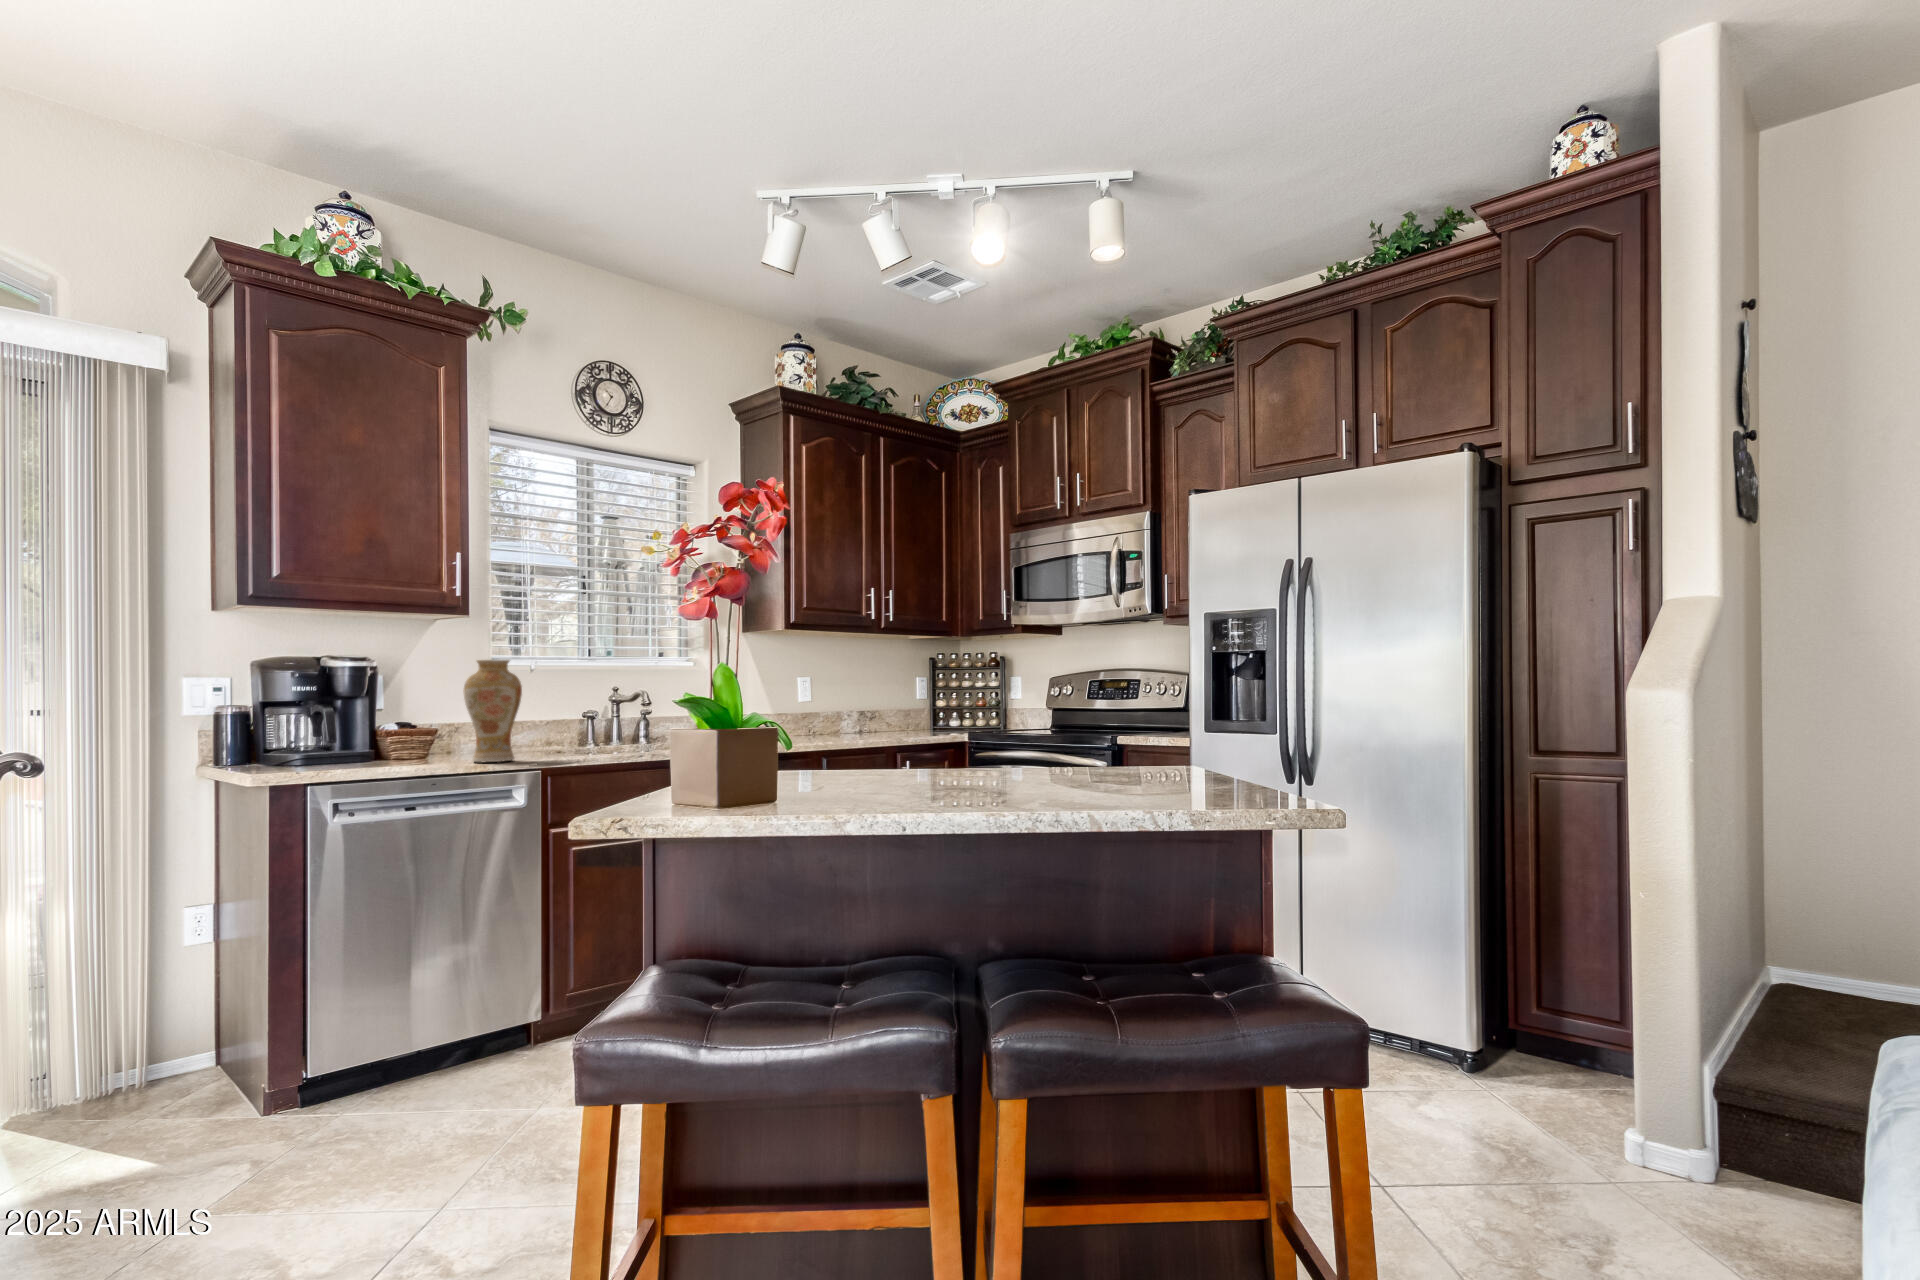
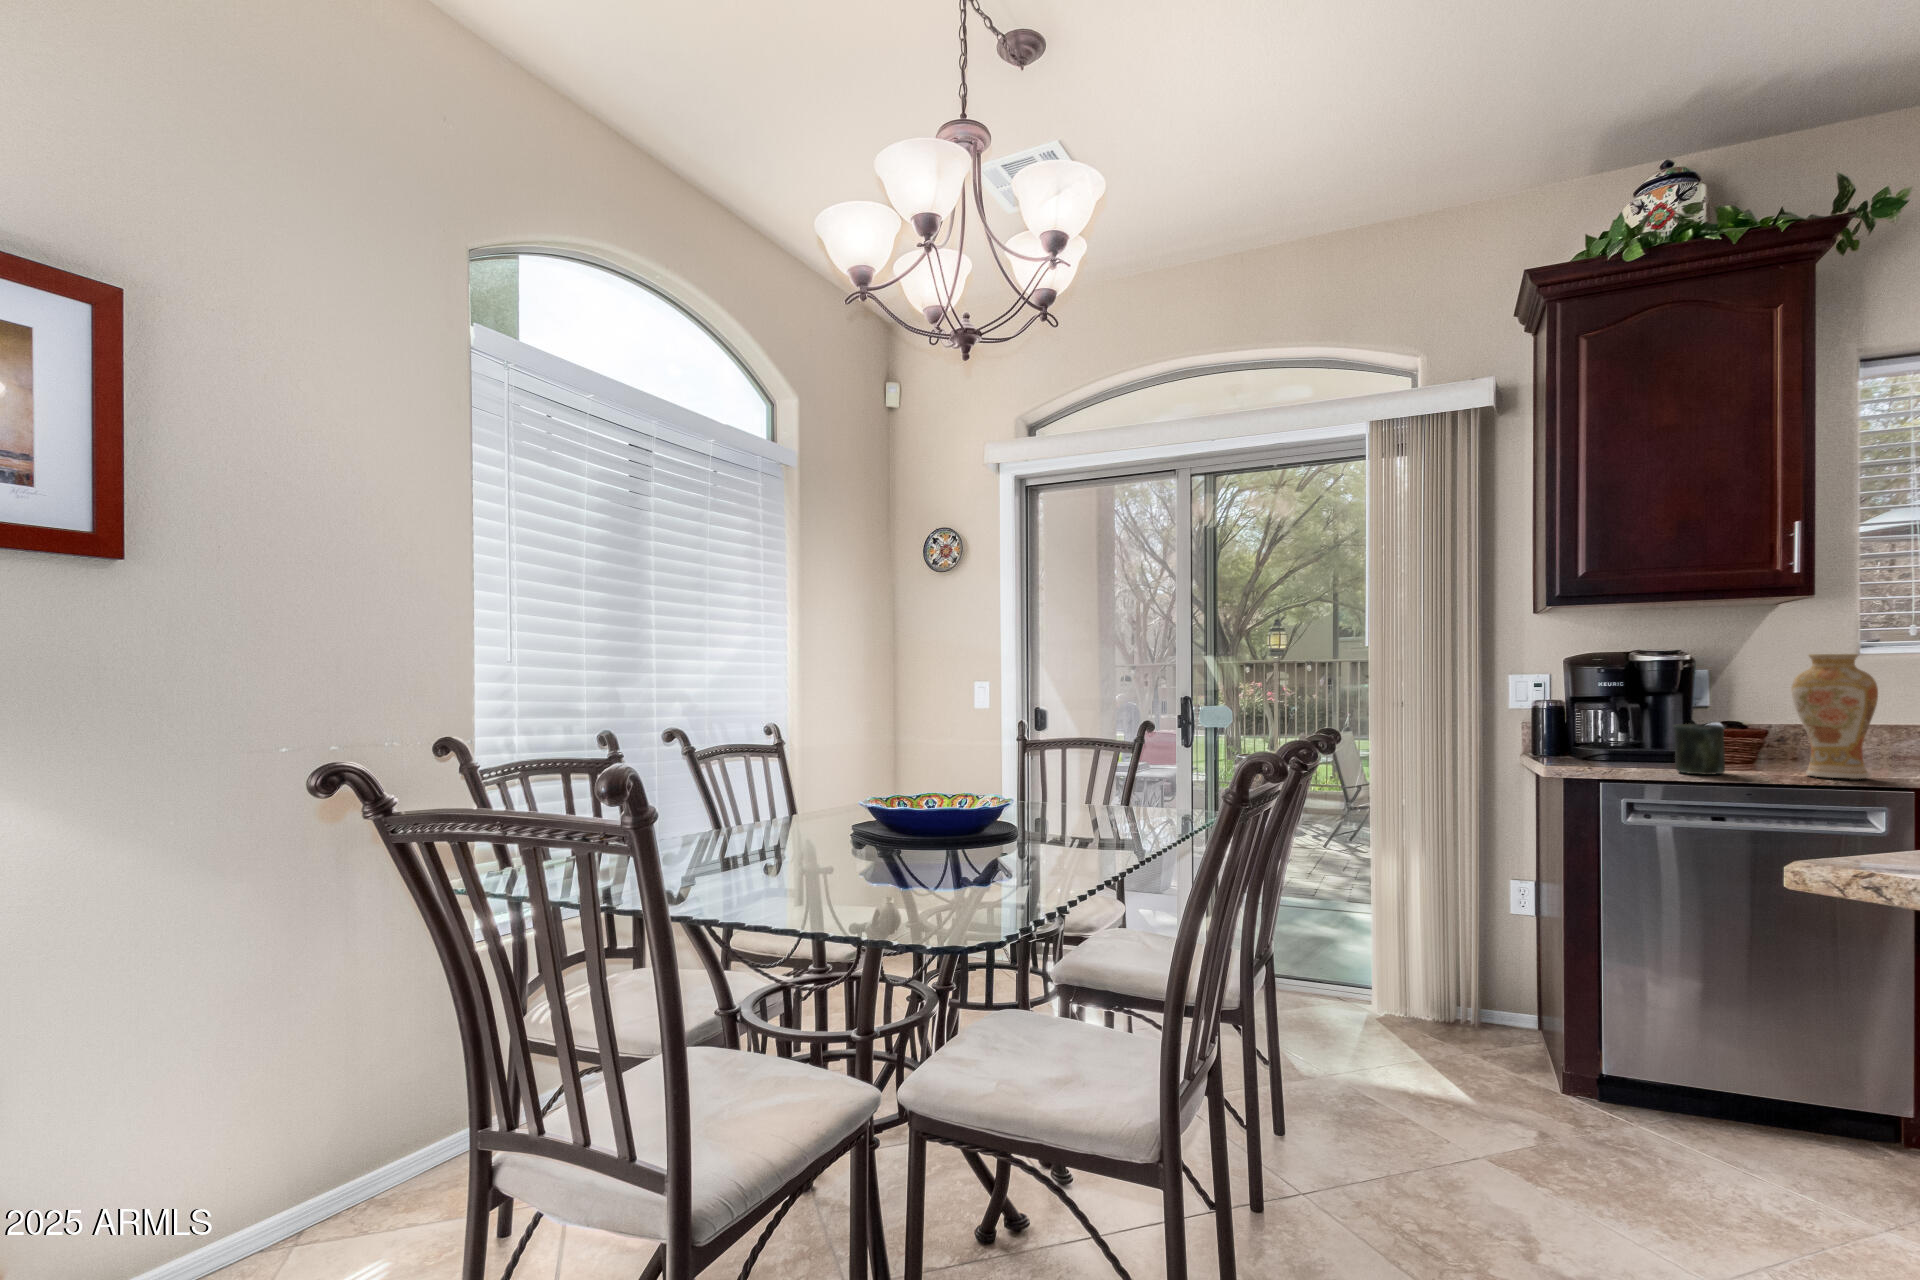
mug: none [373,724,417,770] -> present [1673,724,1725,775]

